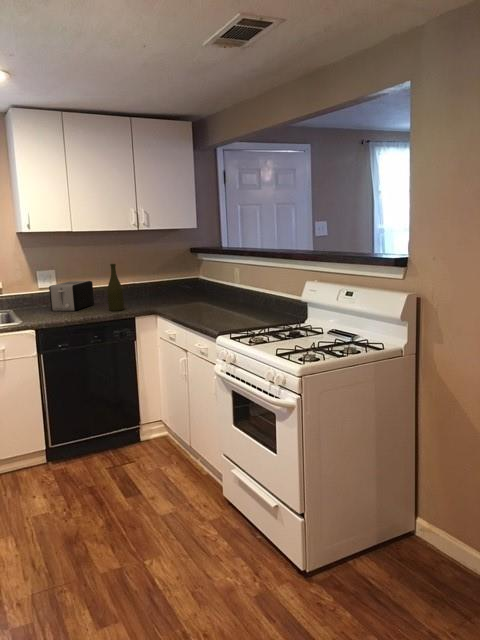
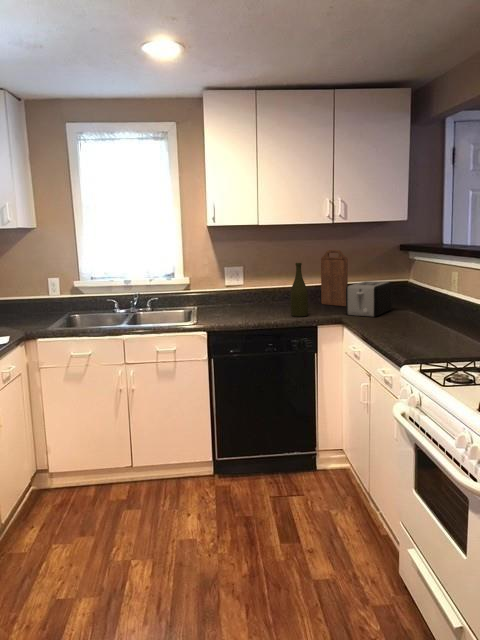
cutting board: none [127,252,154,301] -> present [321,250,348,306]
toaster: present [49,281,94,311] -> present [346,281,393,317]

